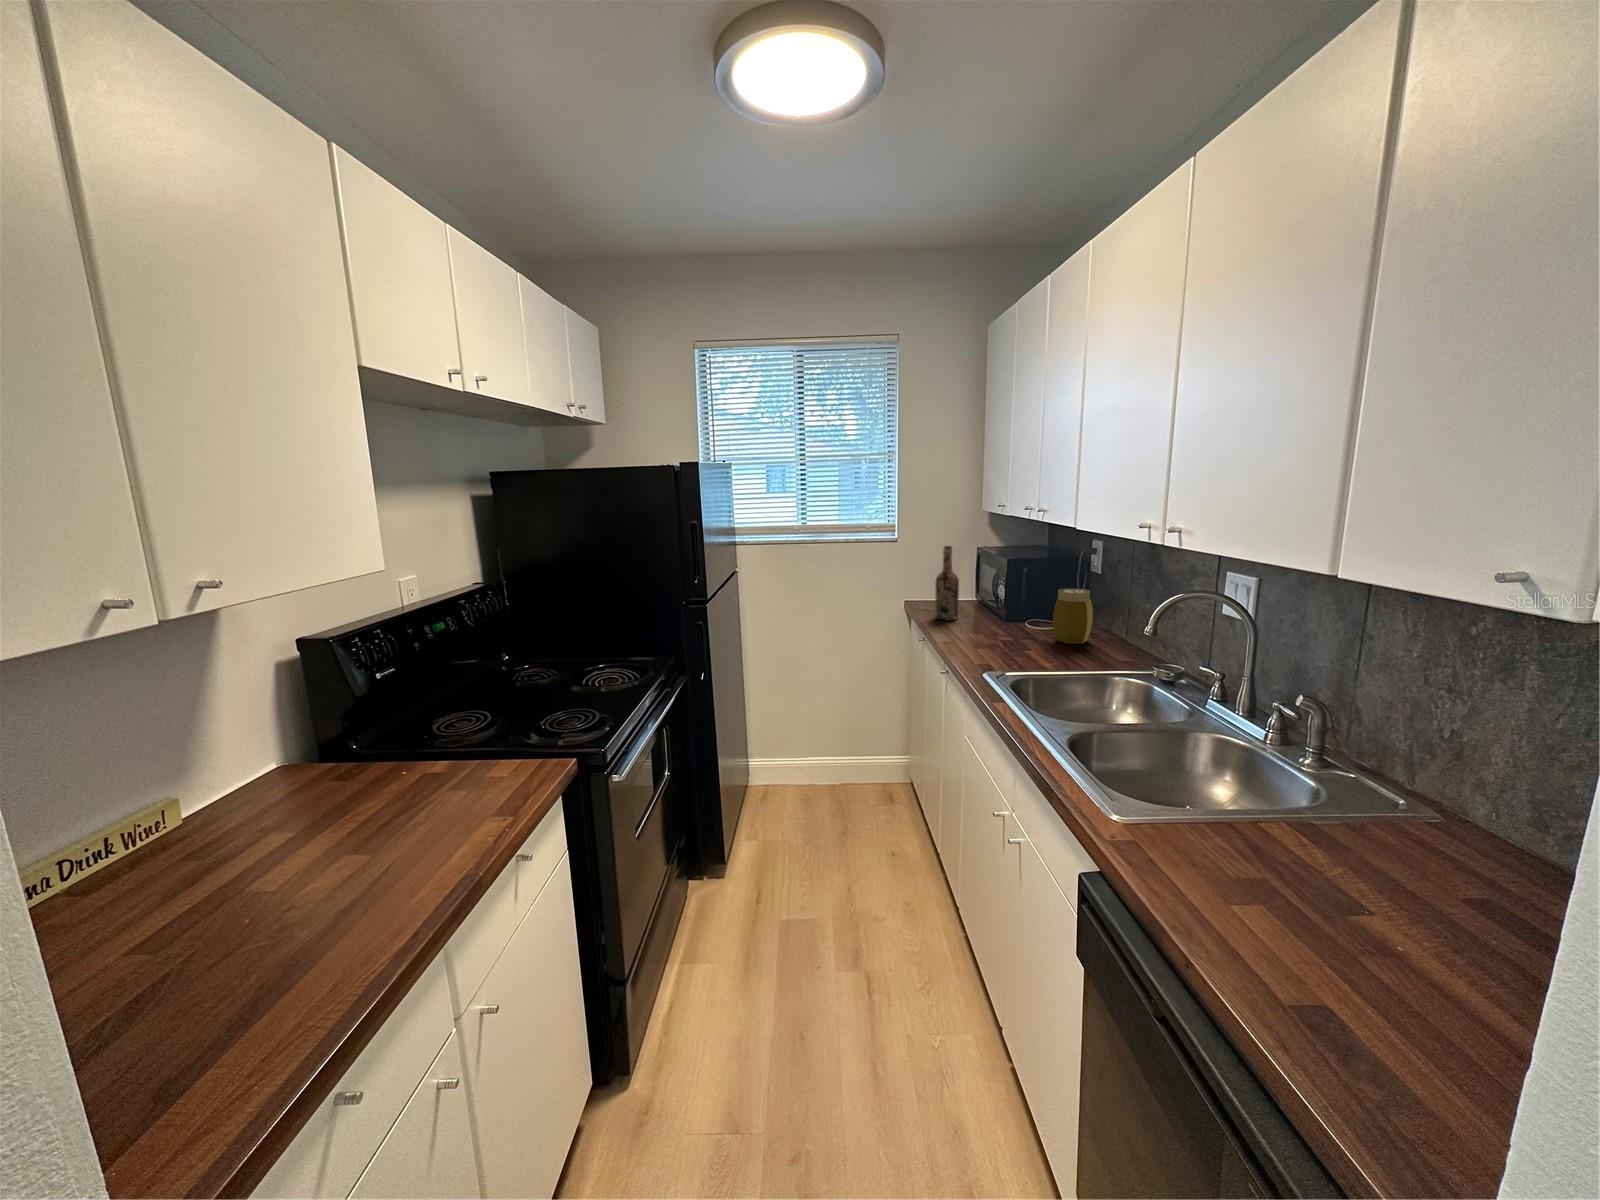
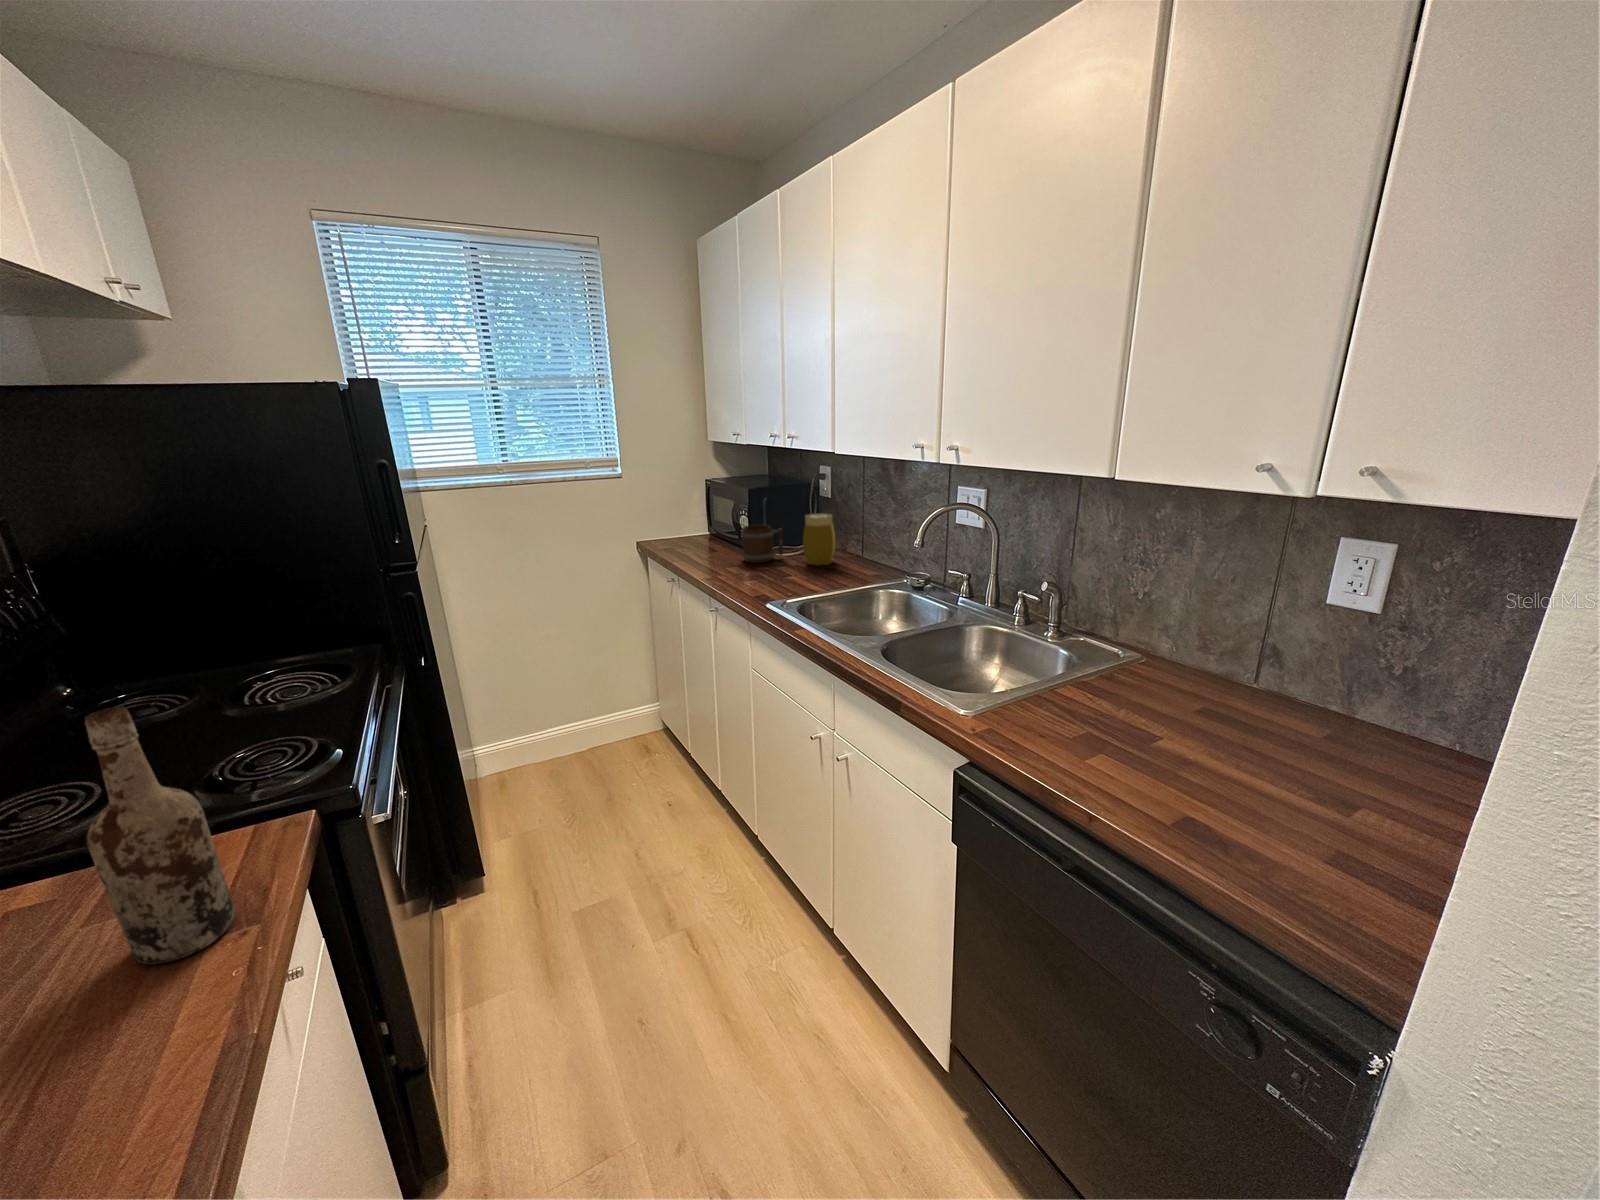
wine bottle: present [935,546,959,621] -> present [85,707,235,965]
mug: none [992,595,1037,633] -> present [742,525,783,563]

